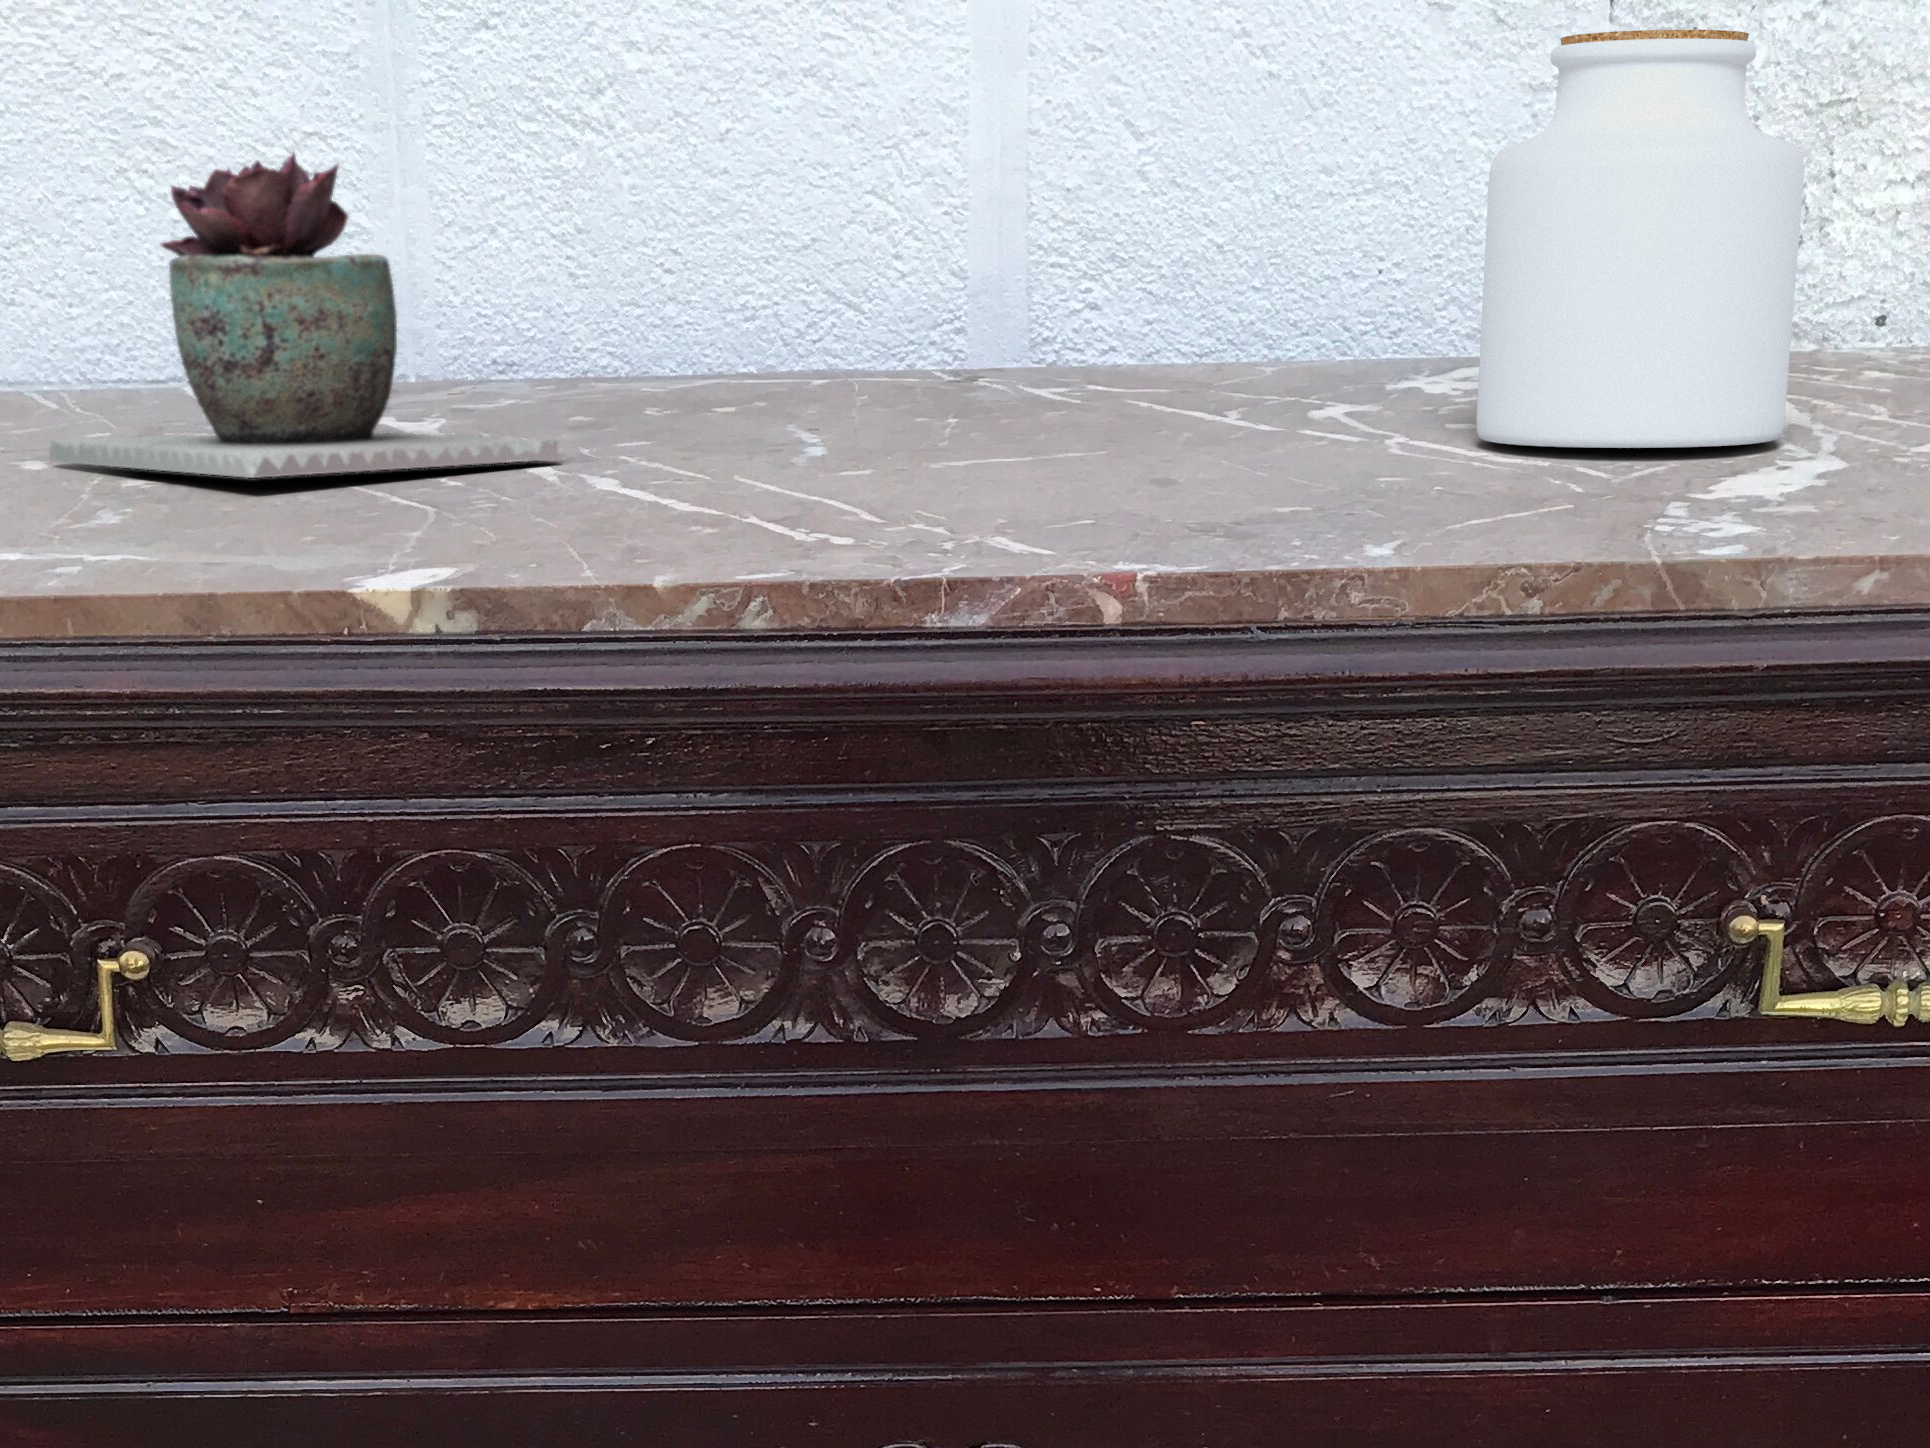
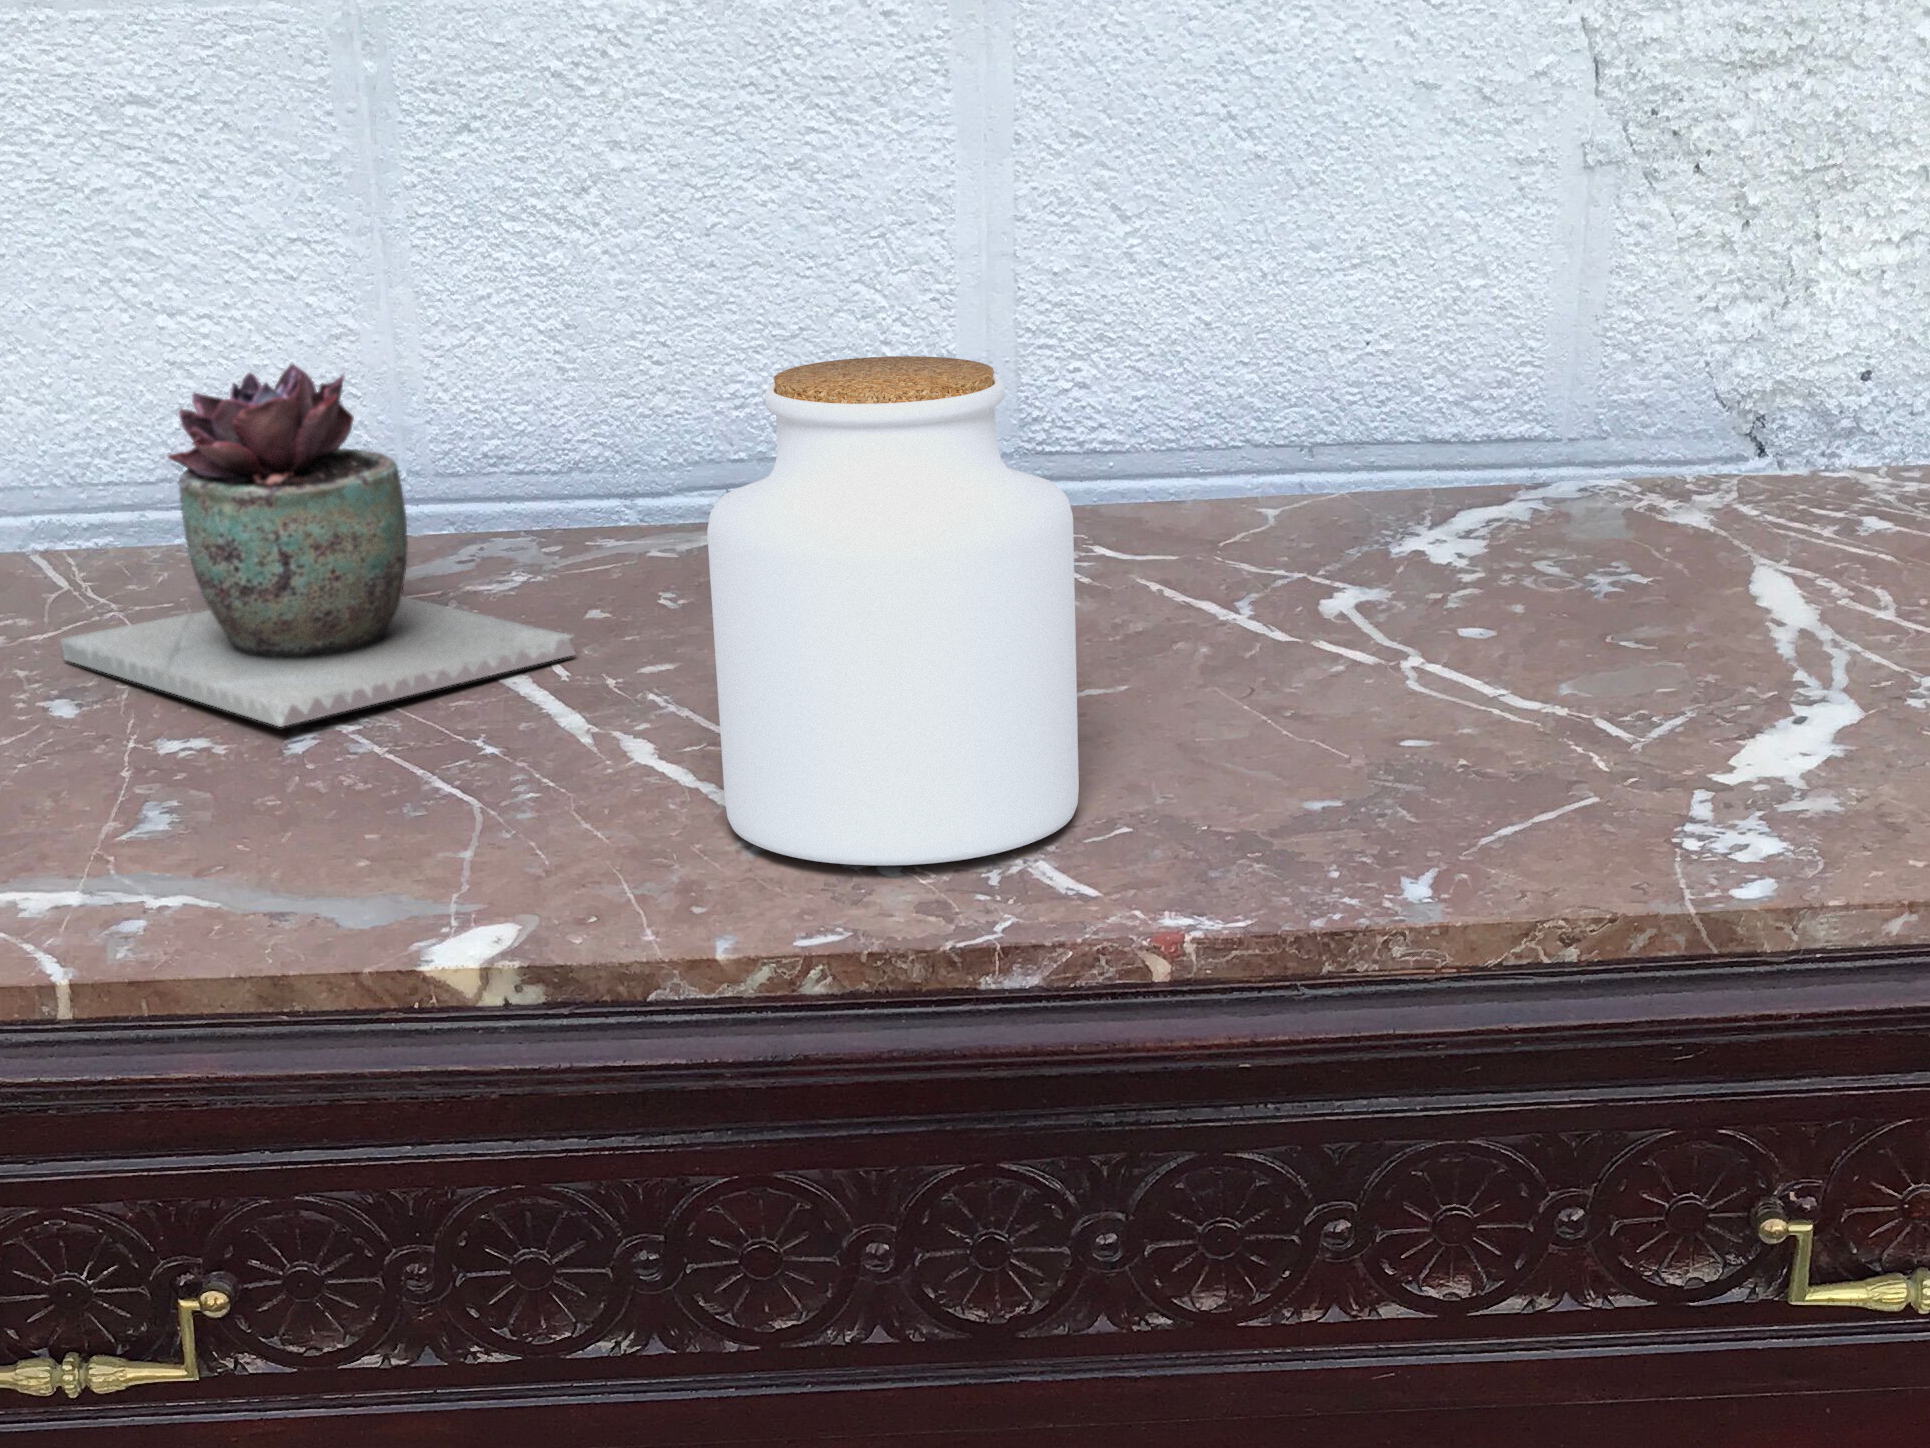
jar: present [1477,30,1804,448] -> present [707,356,1079,865]

